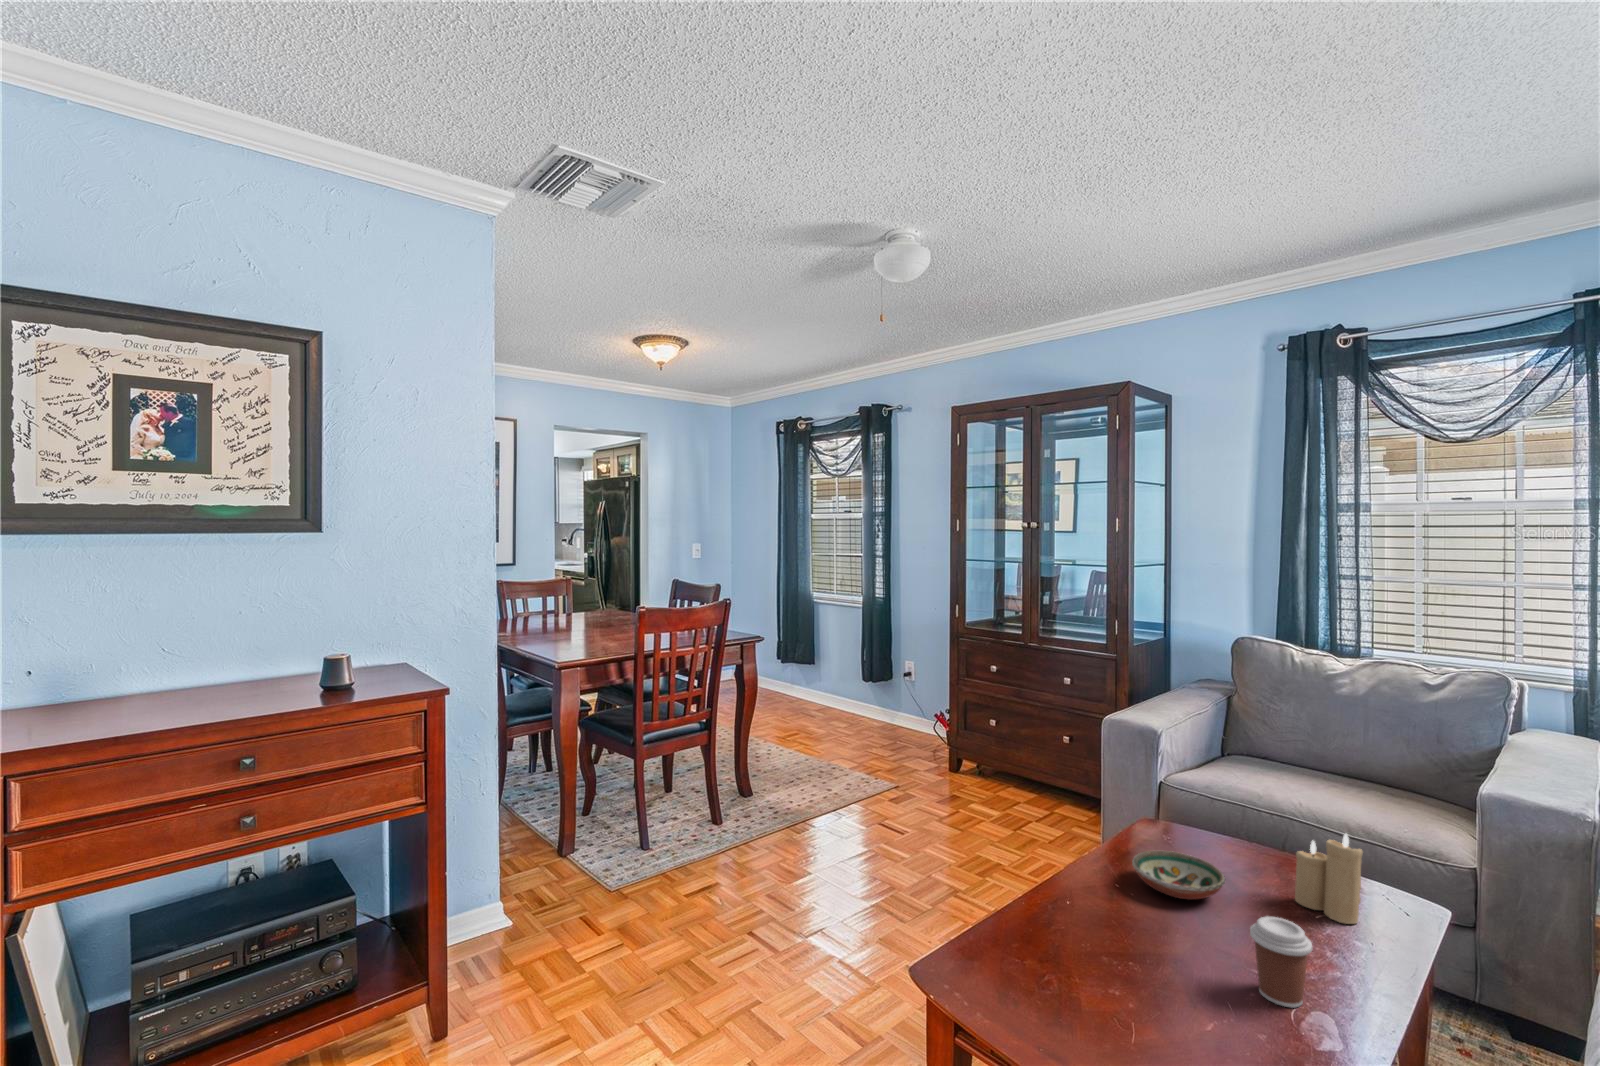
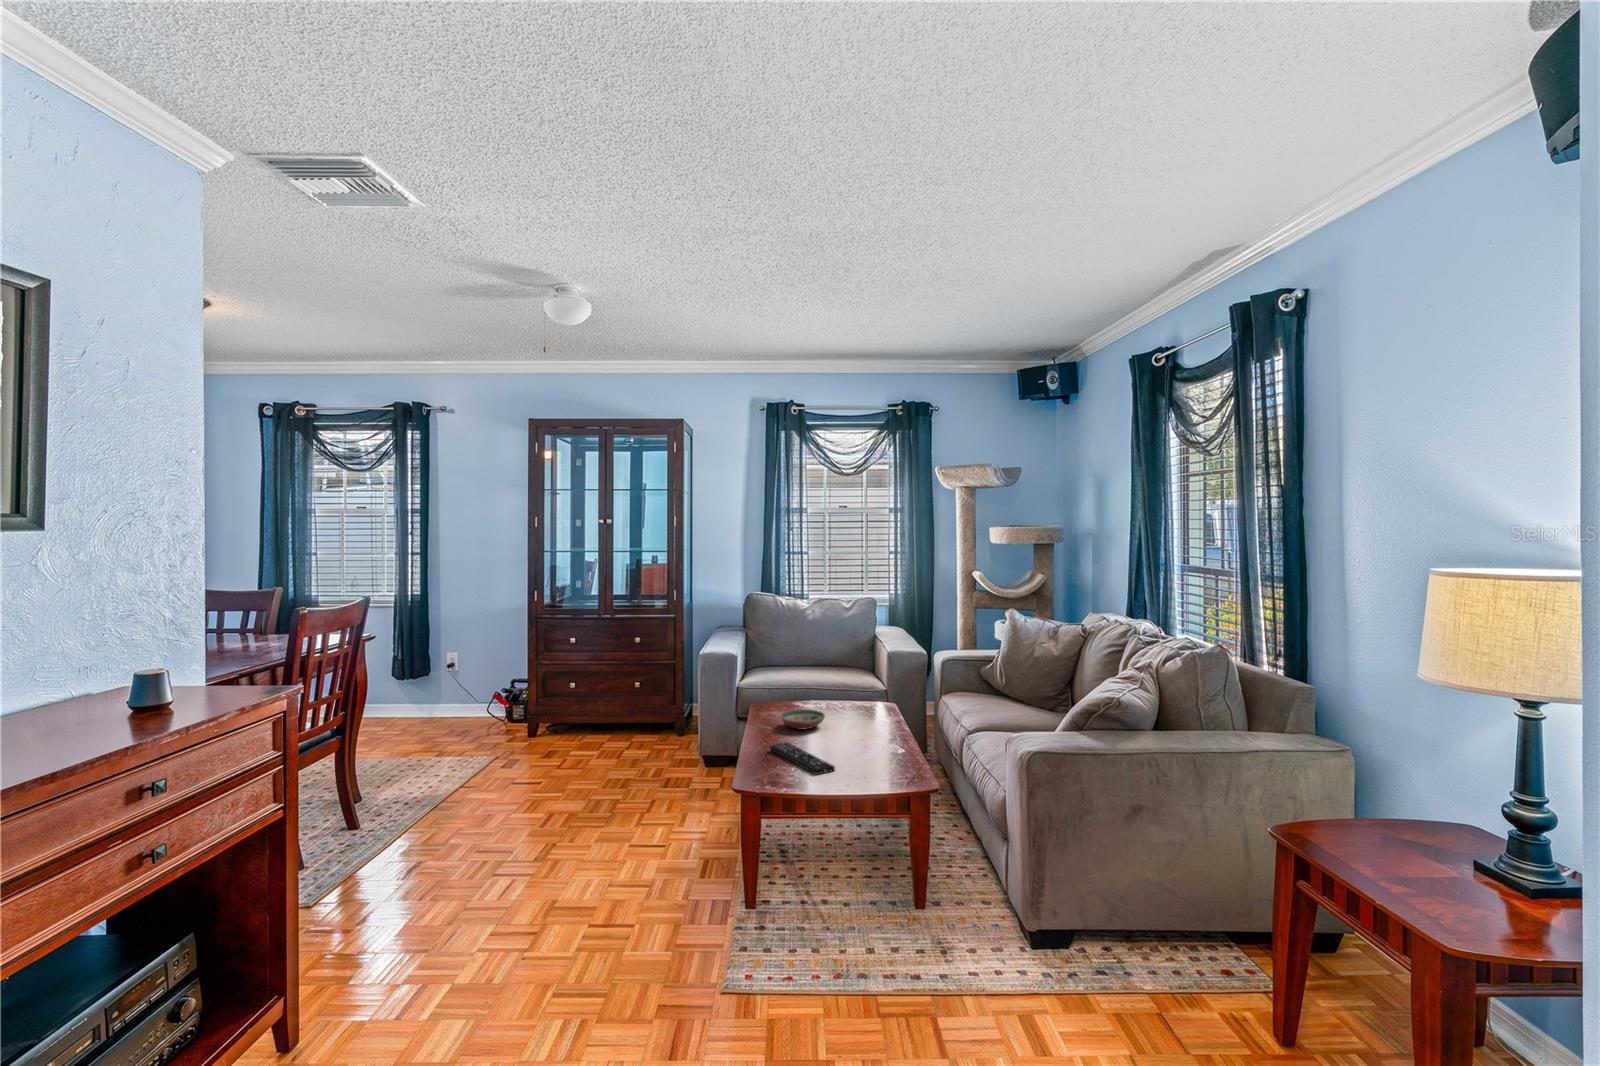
candle: present [1295,834,1363,924] -> none [846,676,874,719]
remote control: none [1055,909,1113,1021] -> present [770,742,835,775]
coffee cup: present [1250,916,1312,1008] -> none [863,711,886,747]

